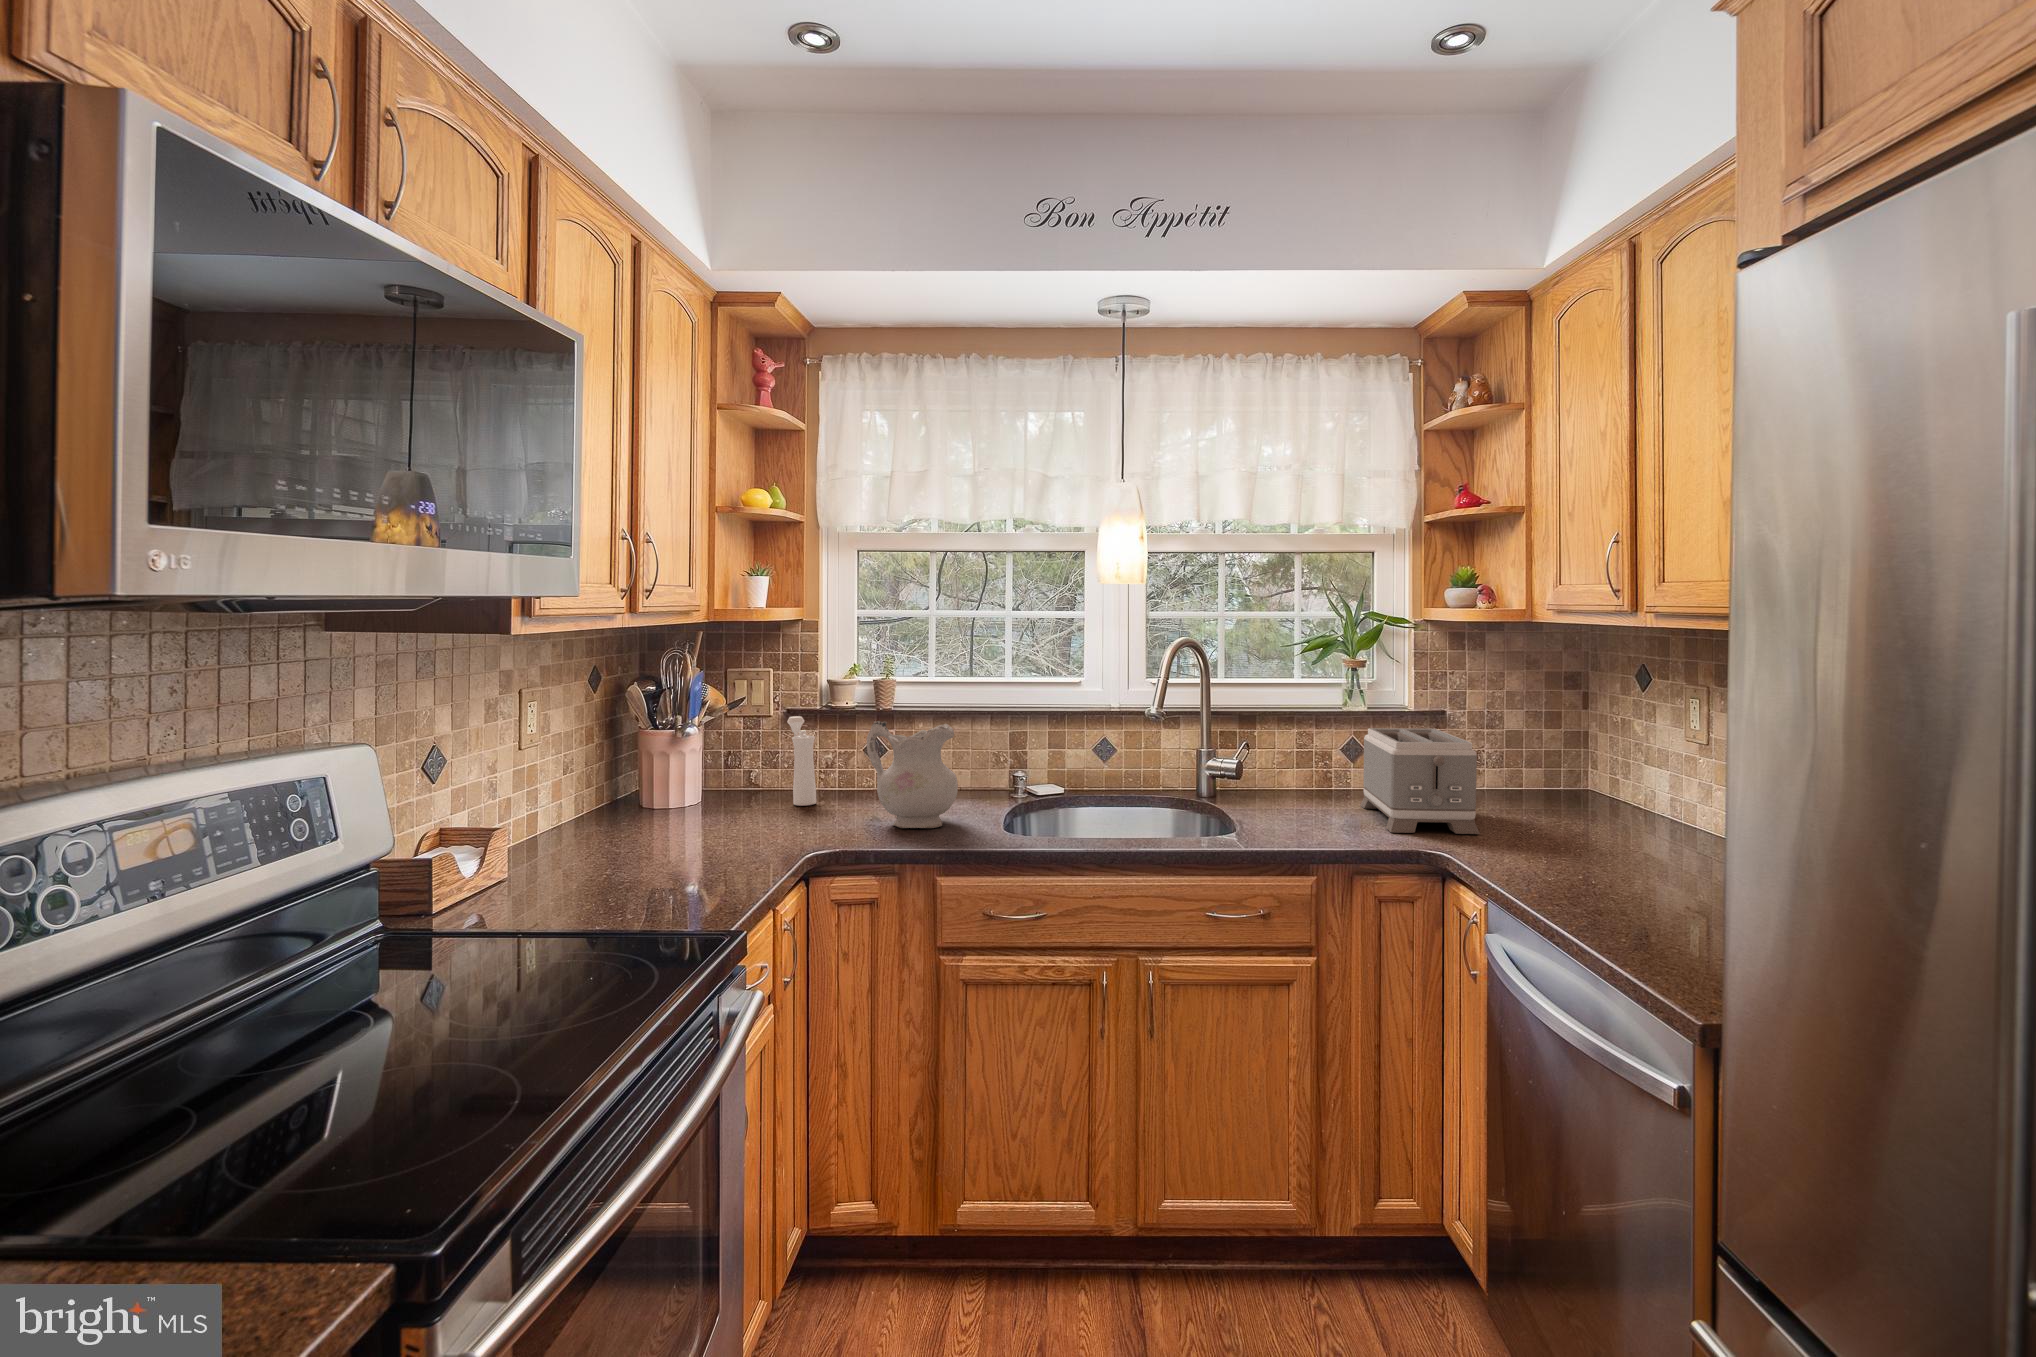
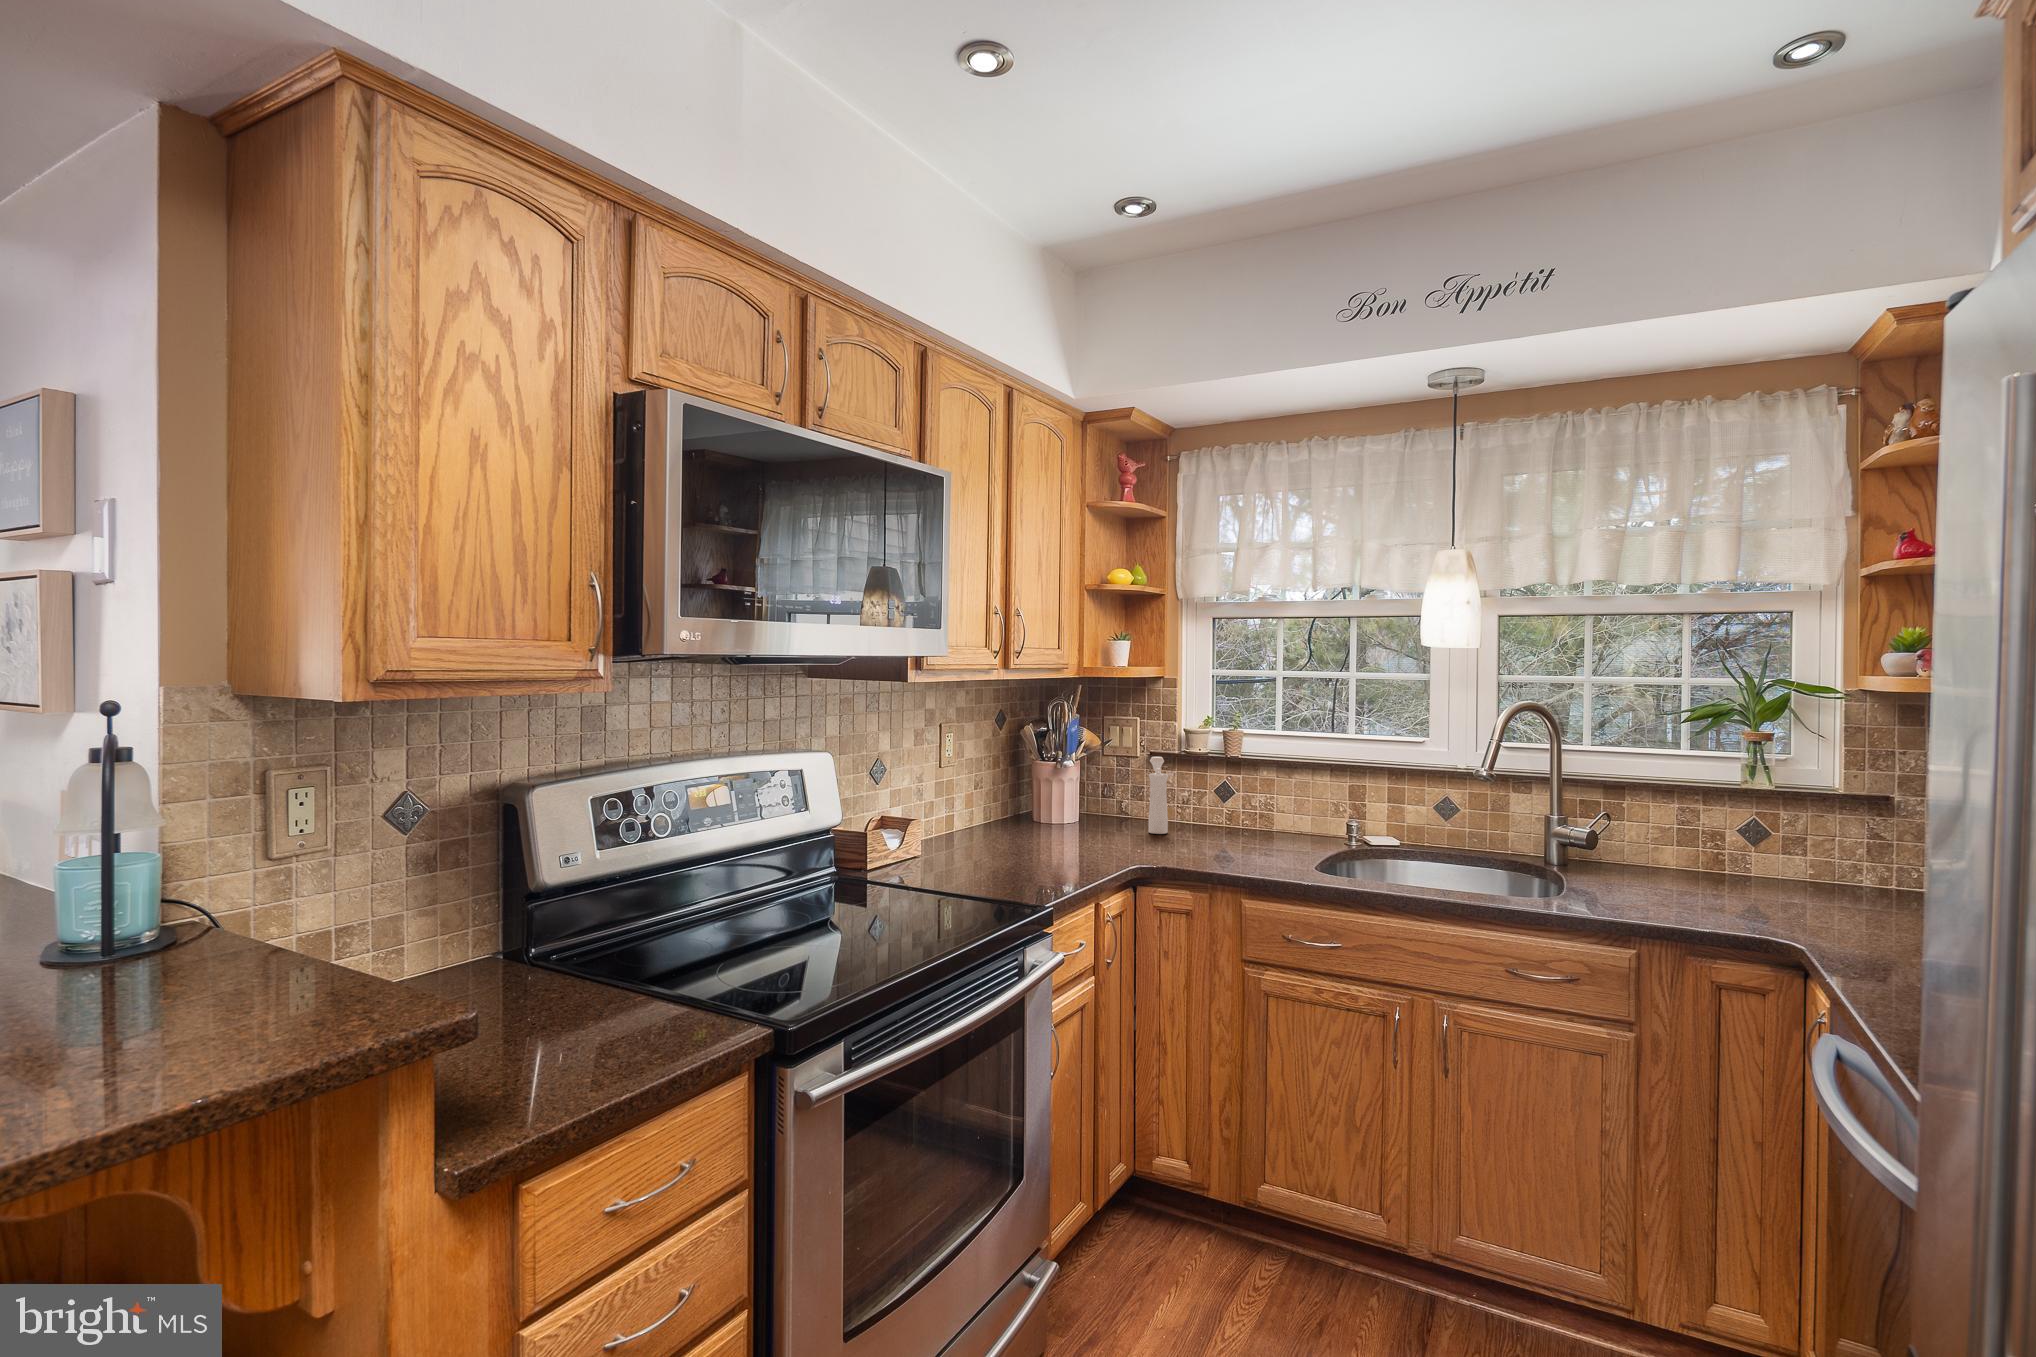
ceramic pitcher: present [867,721,958,828] -> none [1200,763,1278,861]
toaster: present [1360,728,1480,834] -> none [1745,806,1867,934]

